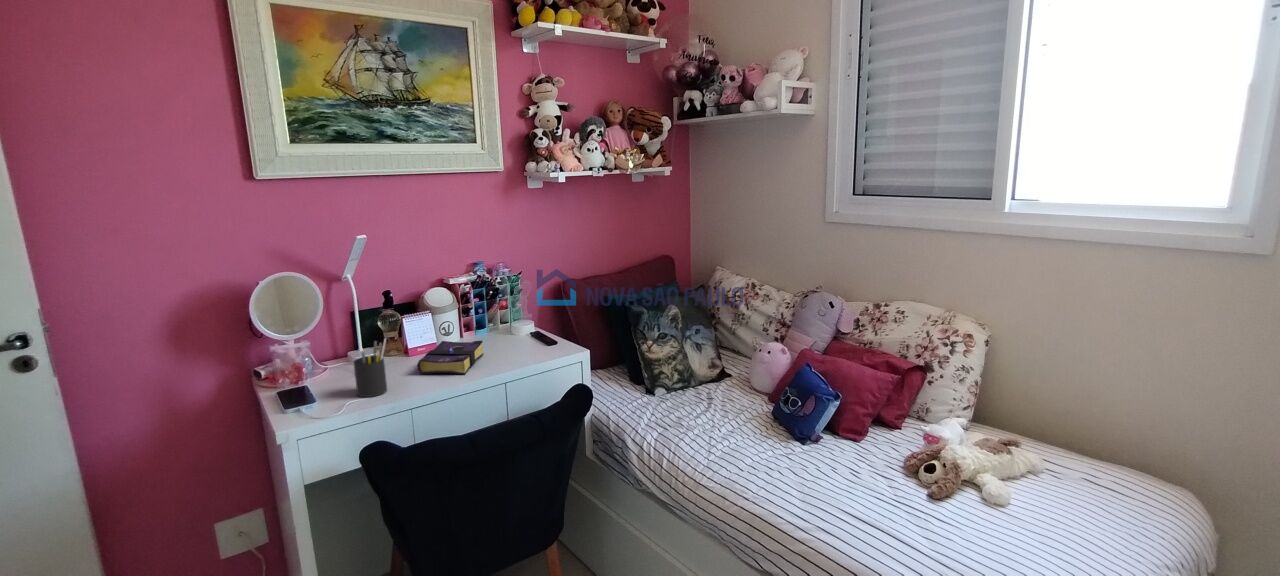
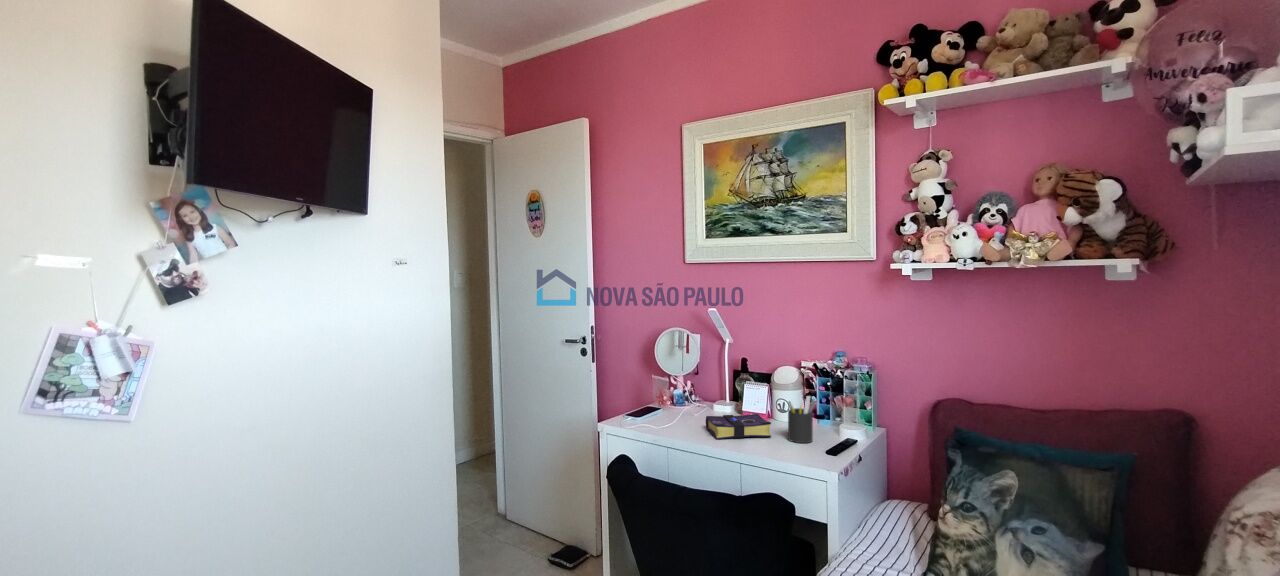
pen holder: present [353,339,387,397] -> present [788,396,815,443]

